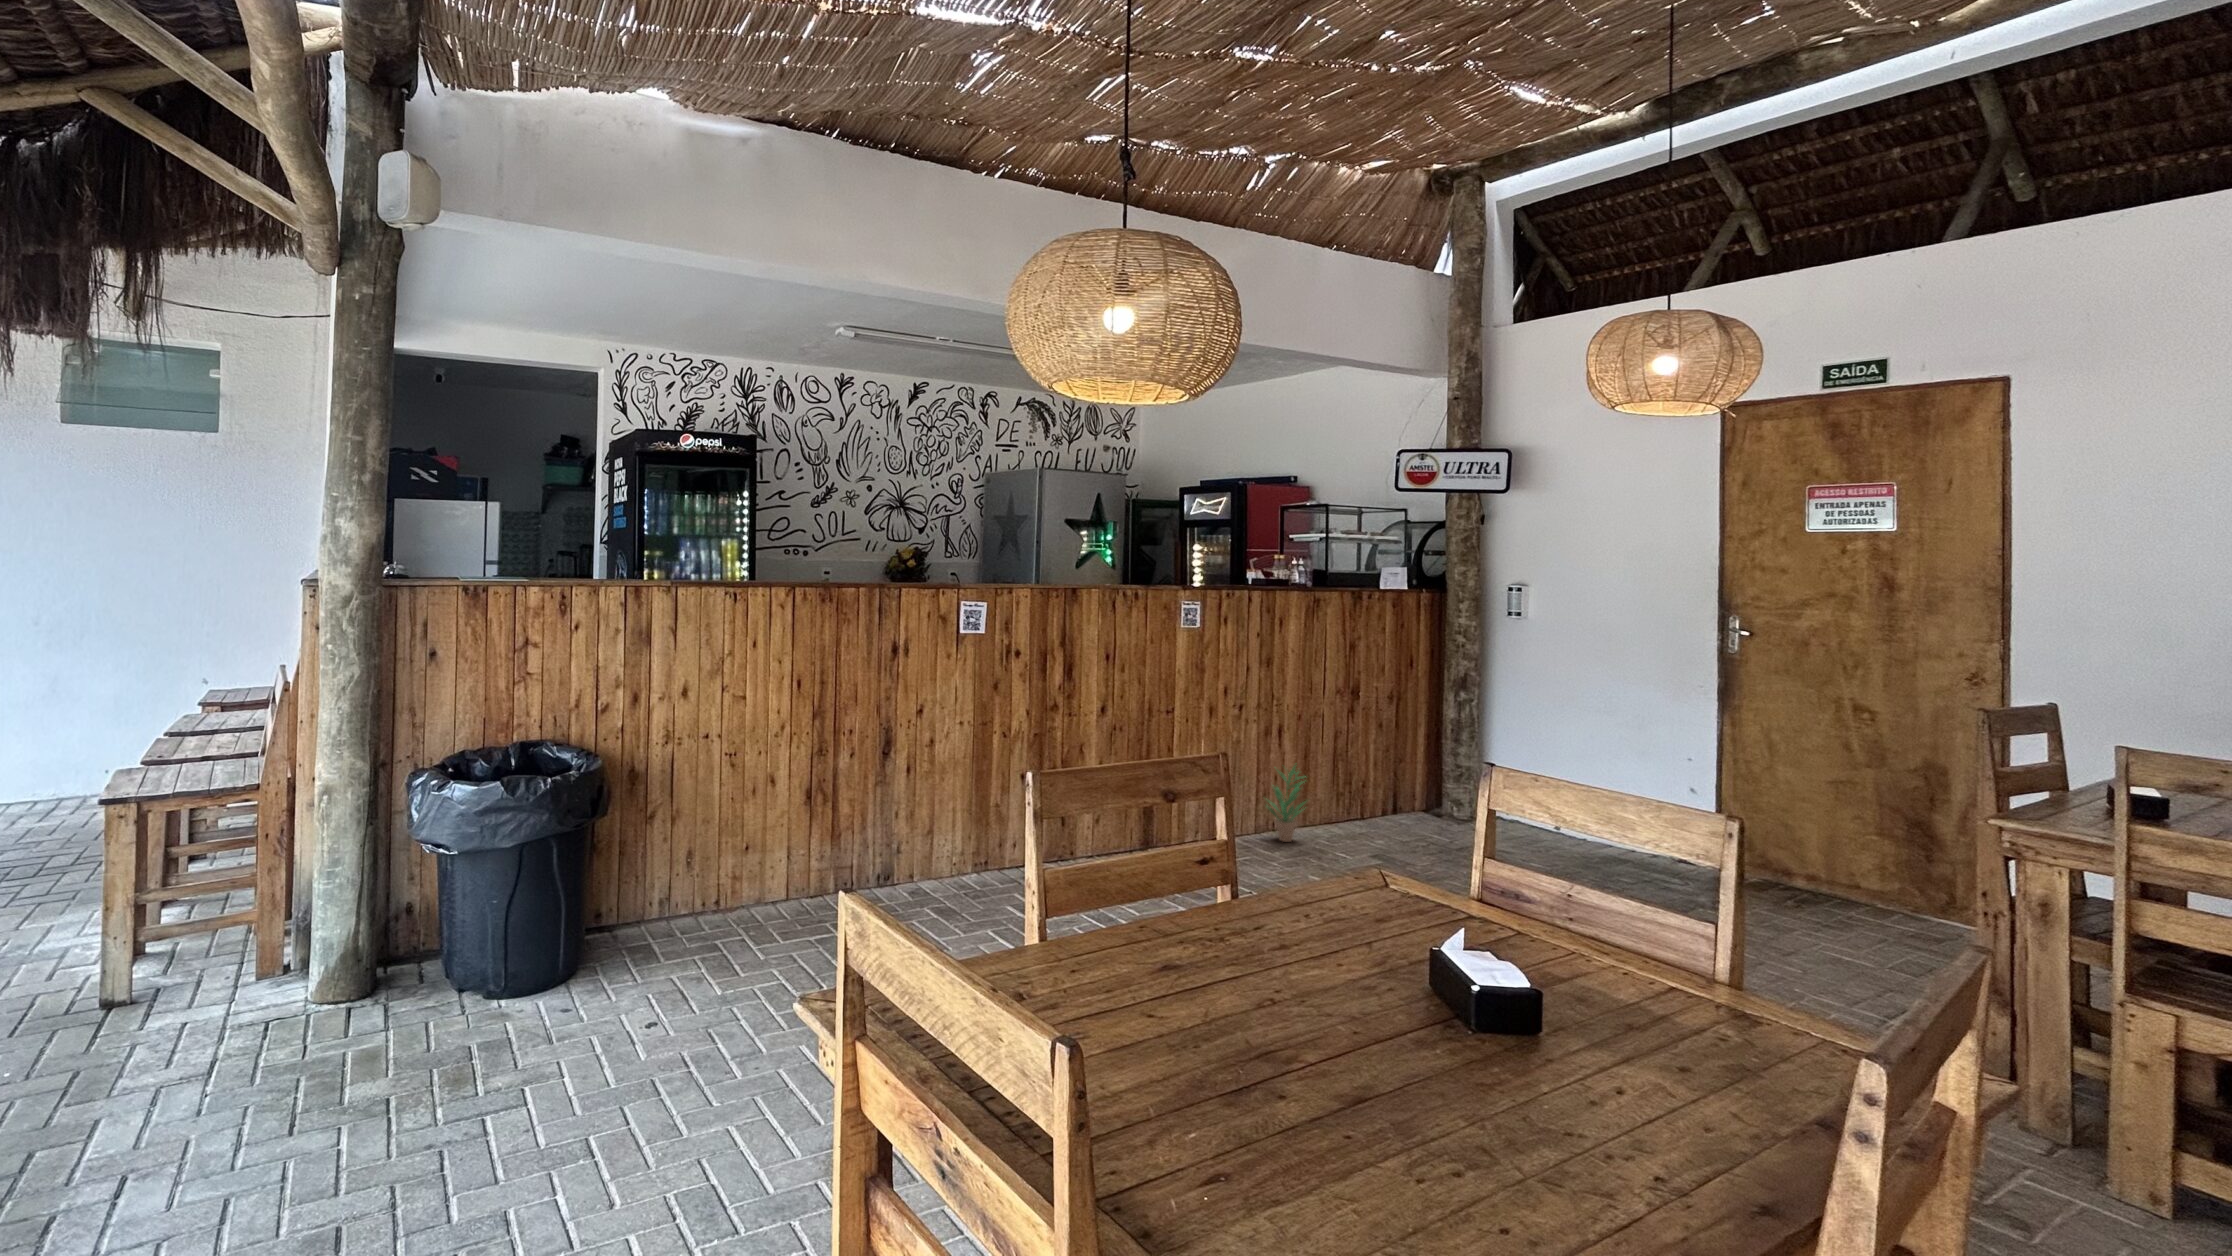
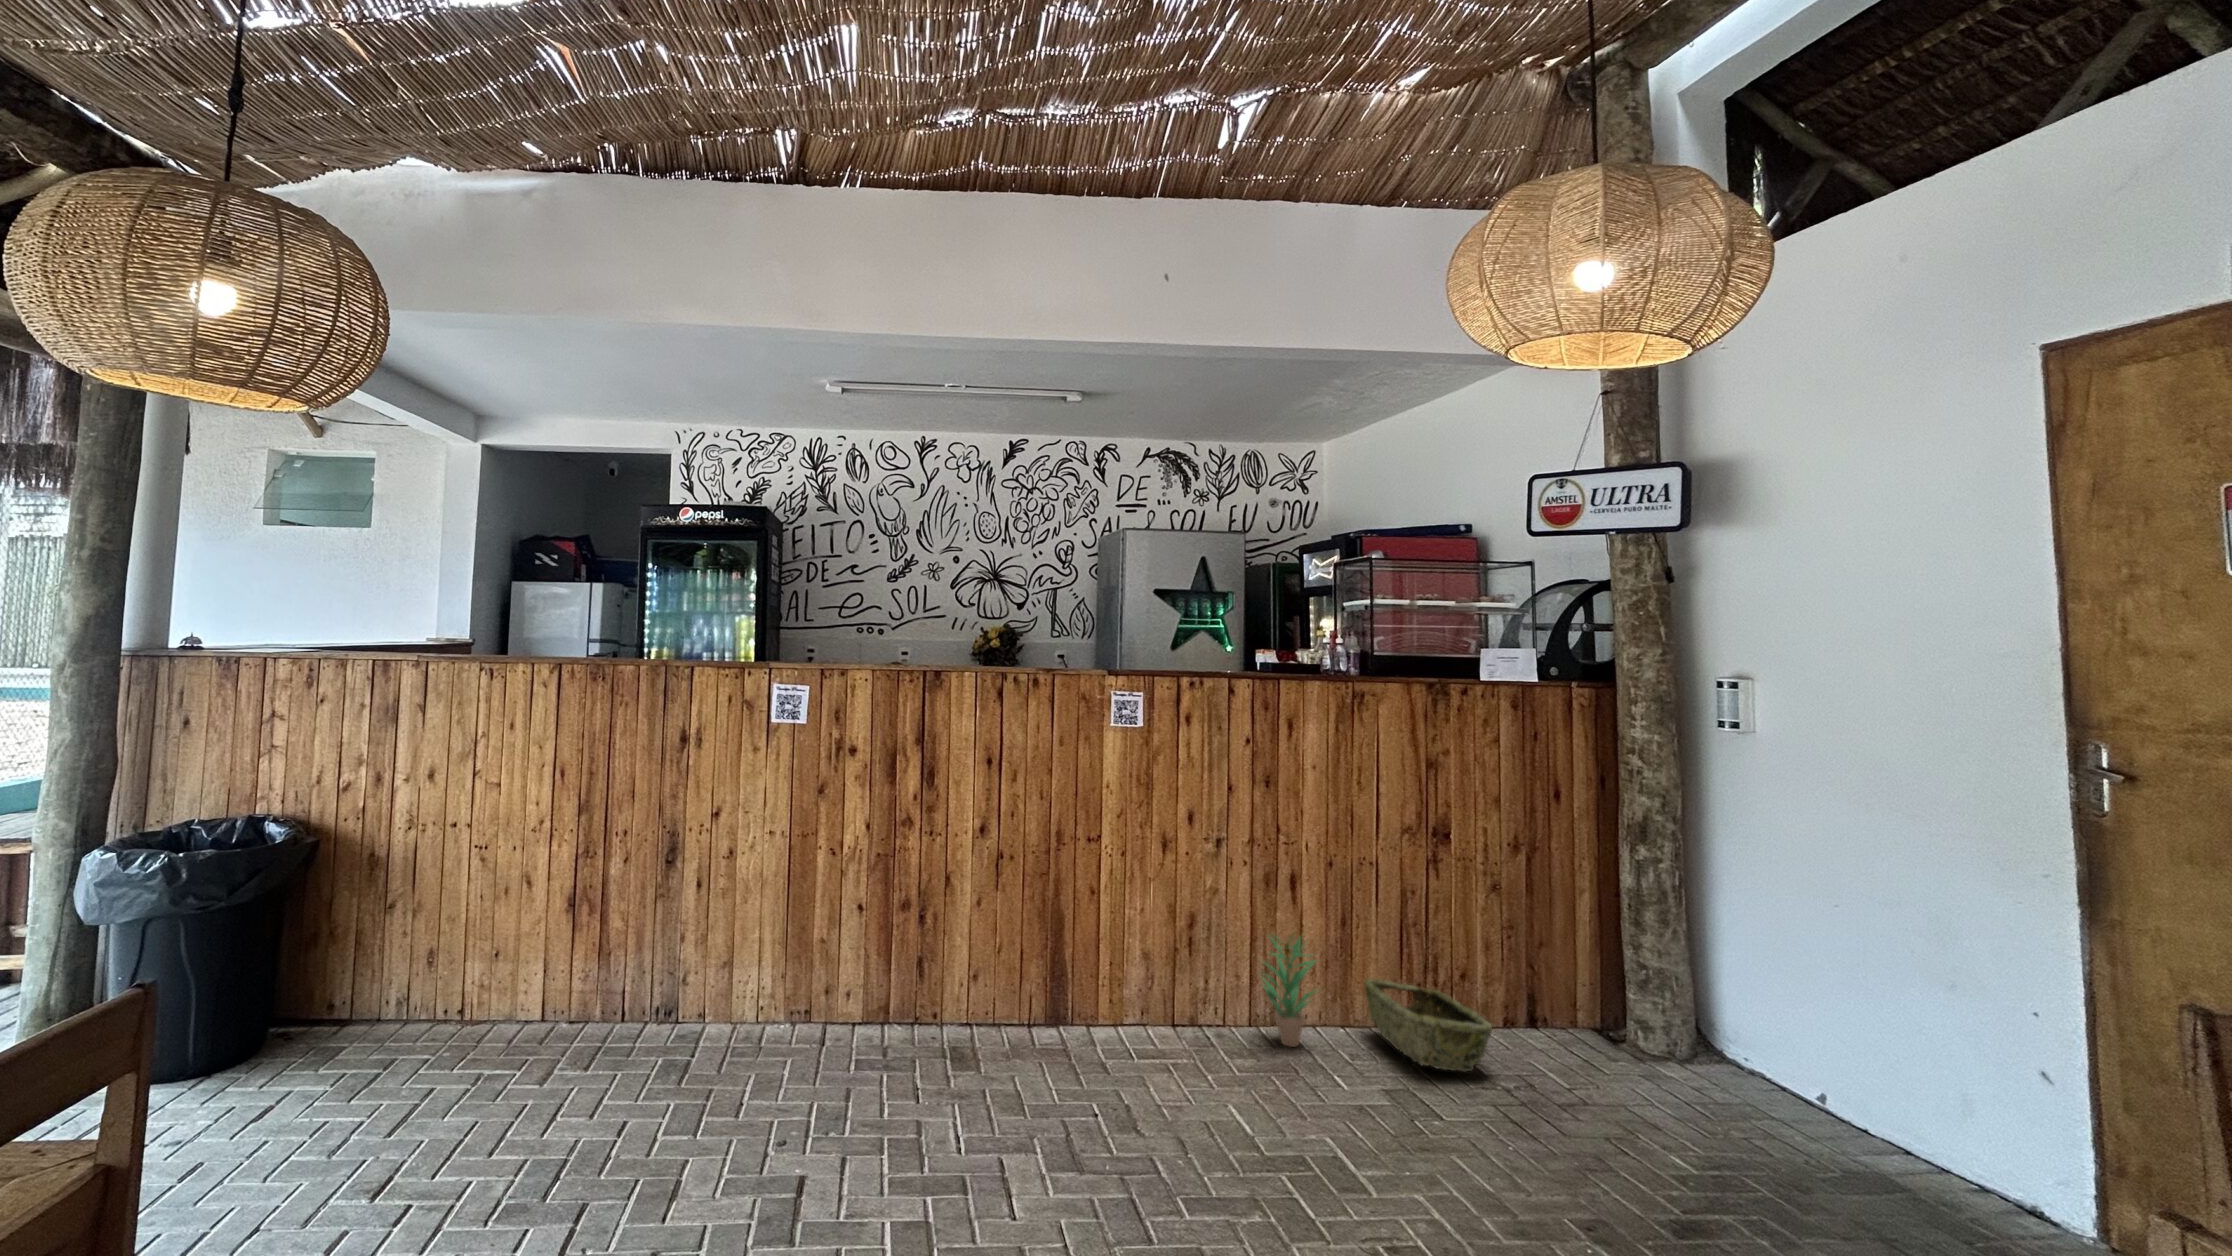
woven basket: none [1315,792,1410,840] -> present [1365,979,1492,1072]

